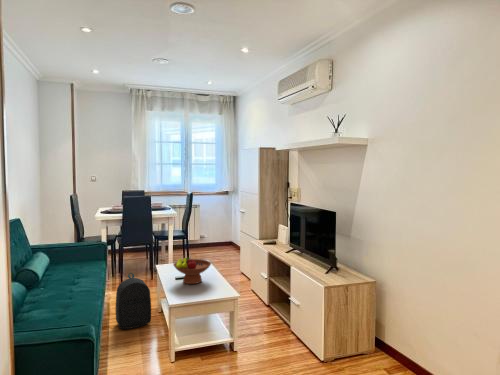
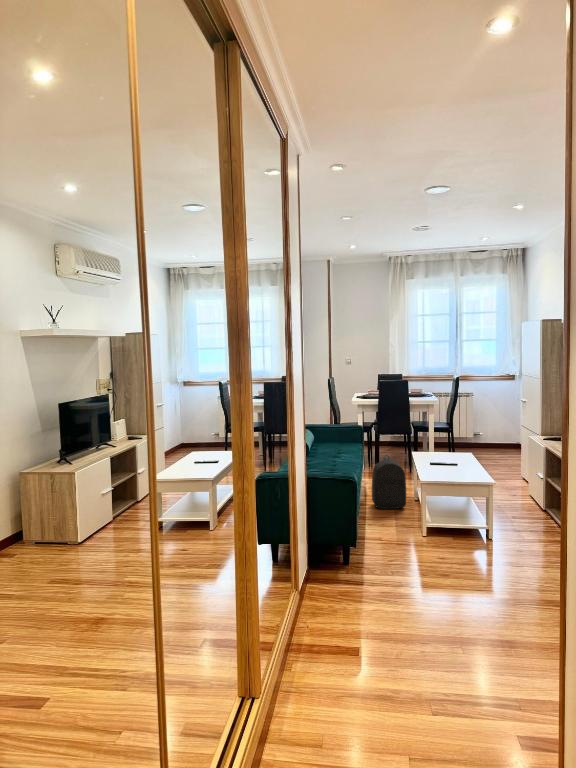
fruit bowl: present [173,258,211,284] -> none [428,441,469,468]

